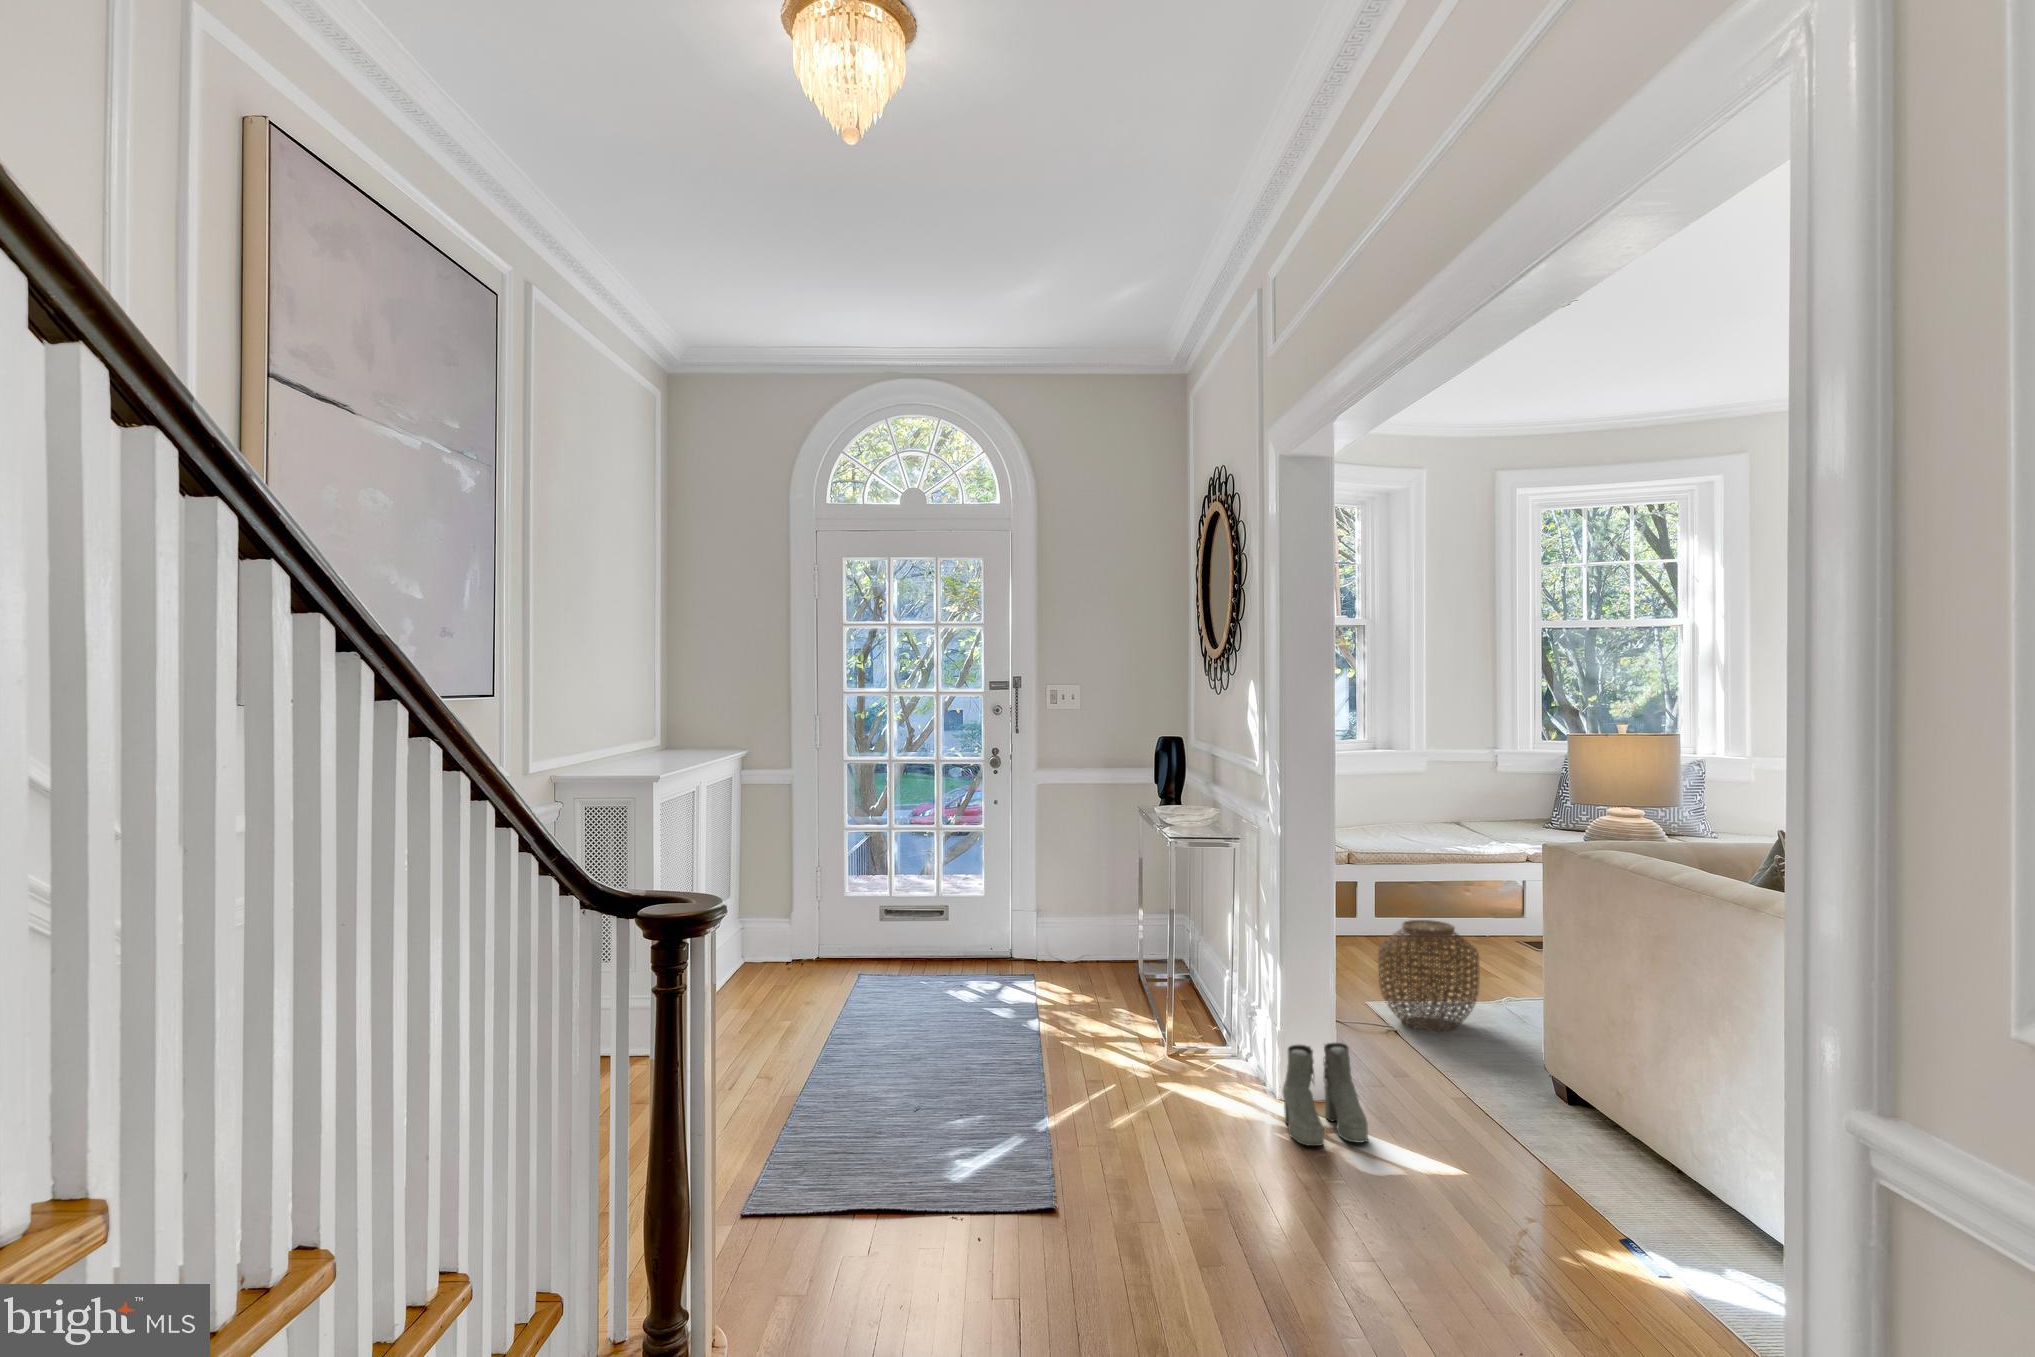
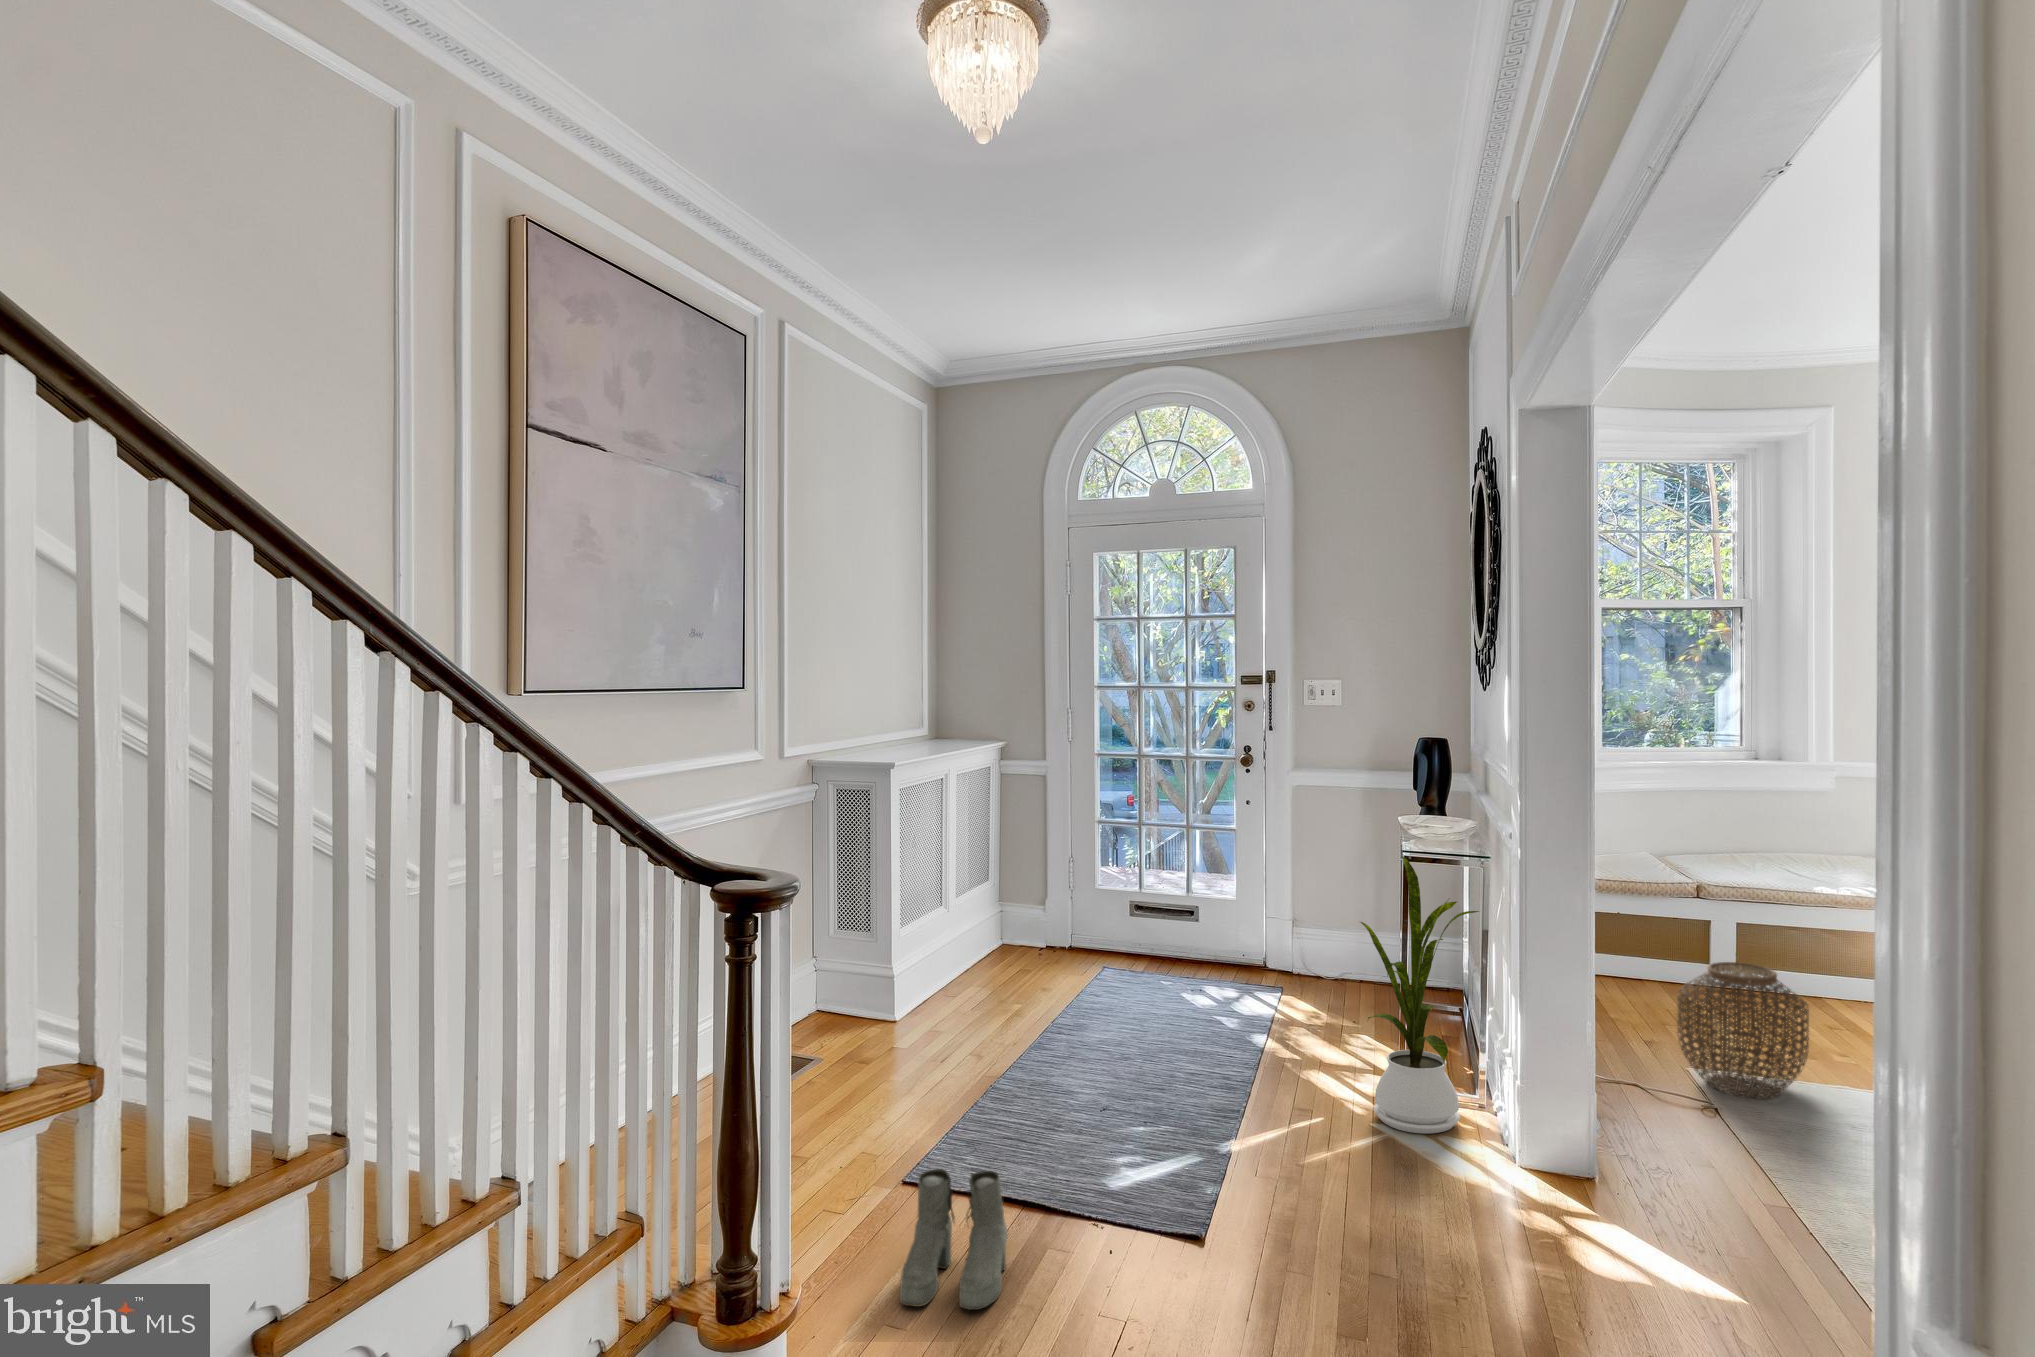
house plant: none [1142,837,1247,1082] -> present [1361,856,1479,1134]
boots: present [1282,1043,1368,1146] -> present [900,1169,1007,1310]

